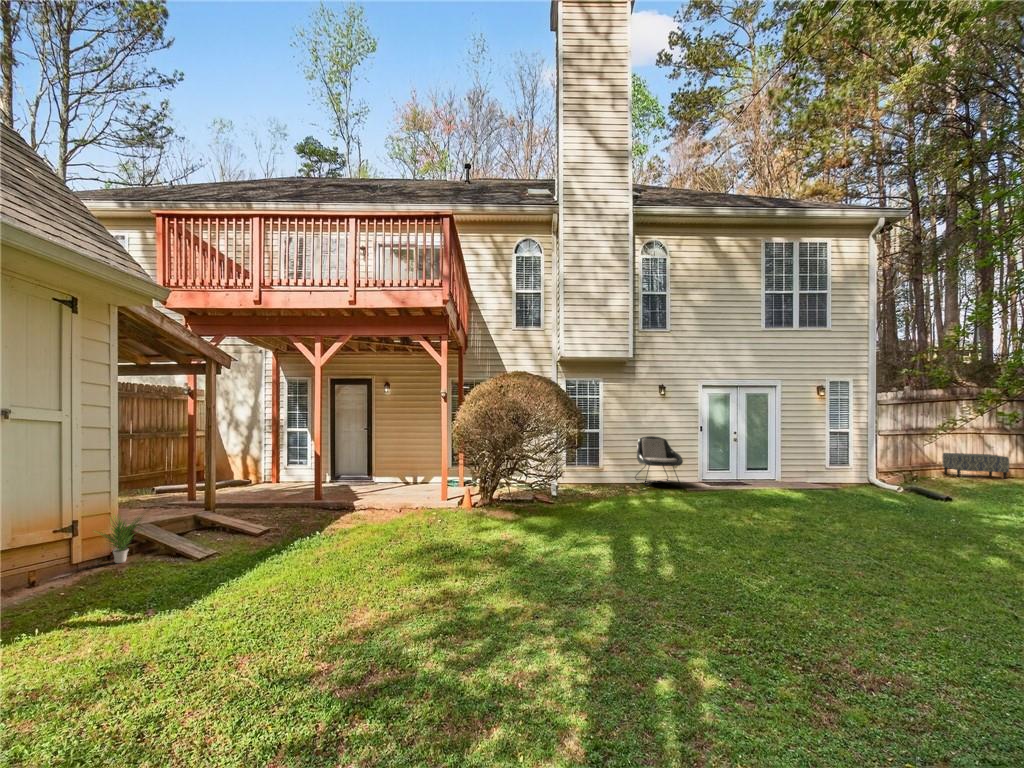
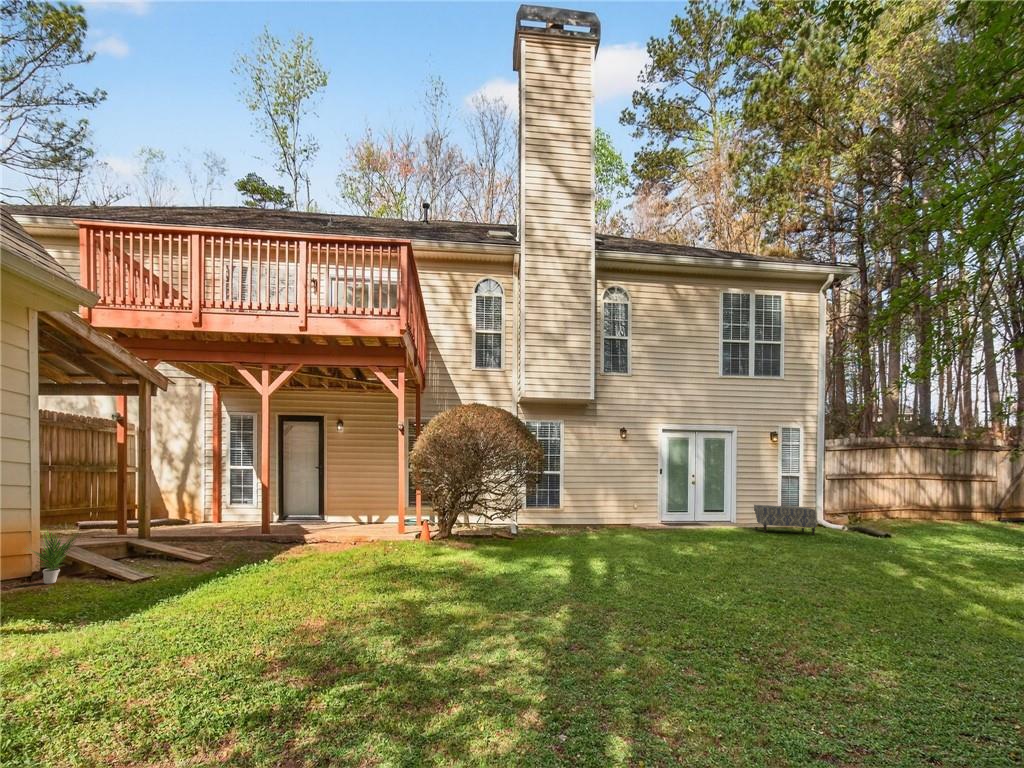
lounge chair: present [636,436,683,486] -> none [594,480,642,531]
bench: present [942,453,1009,479] -> present [754,505,817,535]

